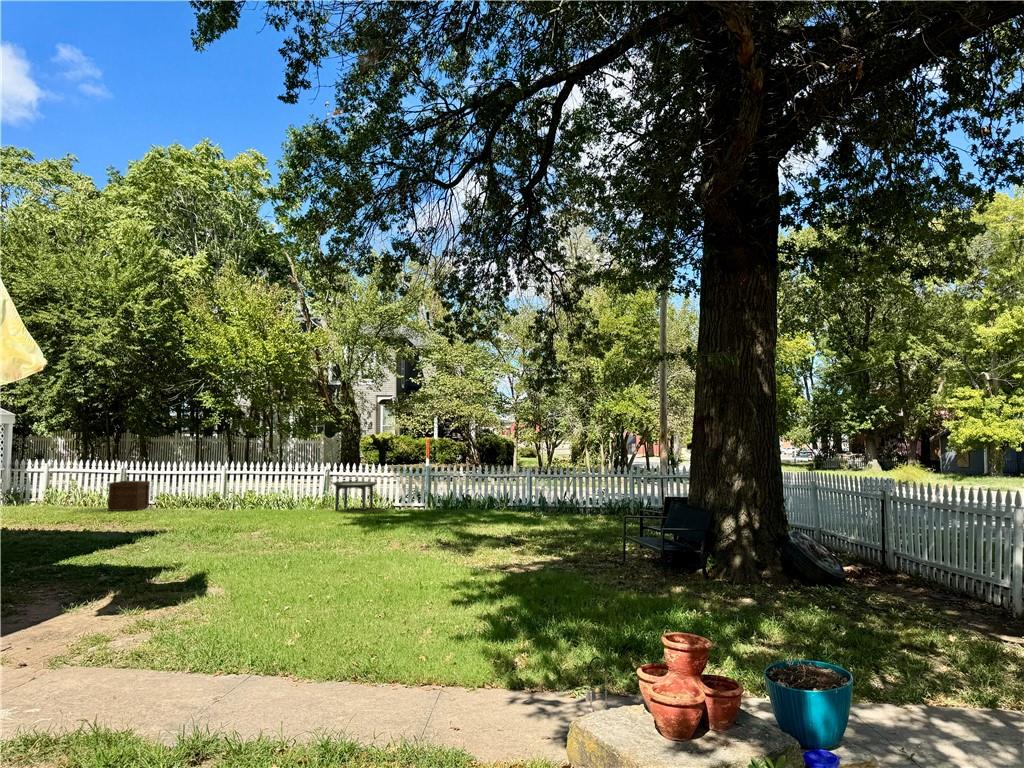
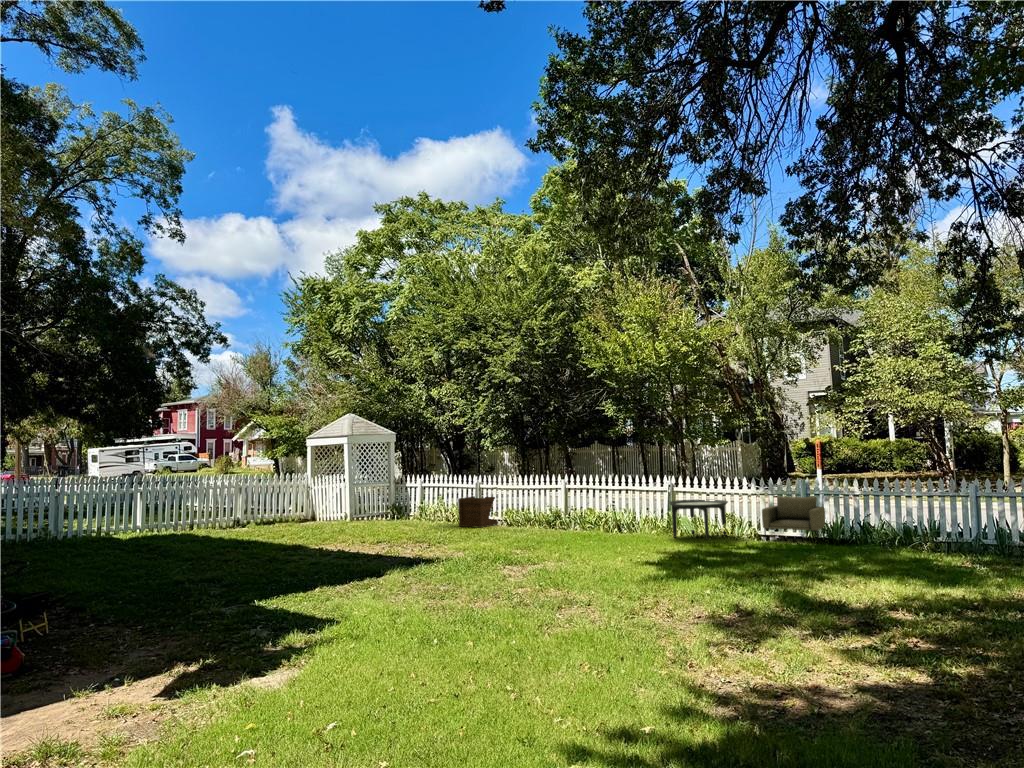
armchair: none [403,478,442,509] -> present [762,497,826,542]

